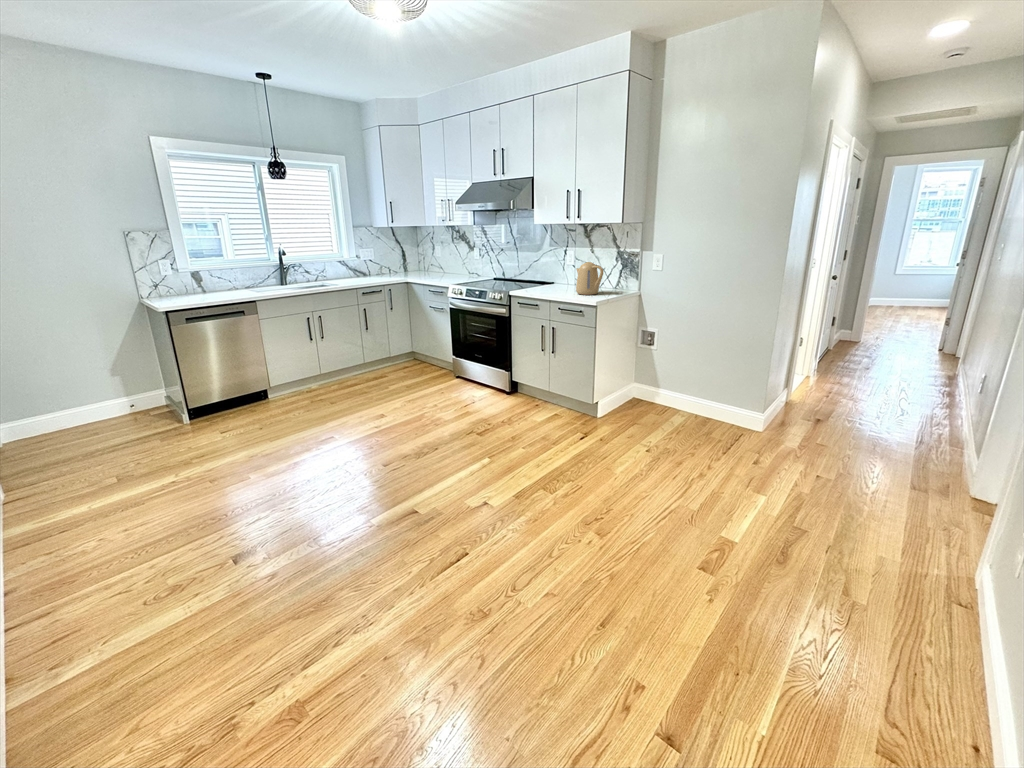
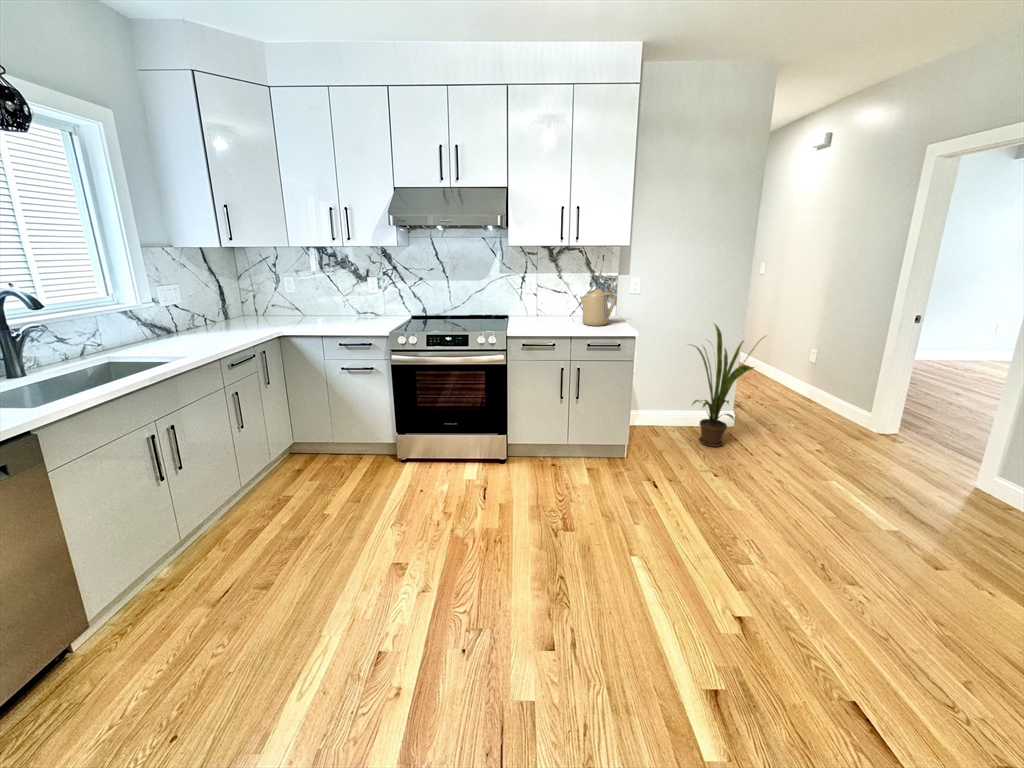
house plant: none [668,306,744,437] -> present [691,324,764,447]

